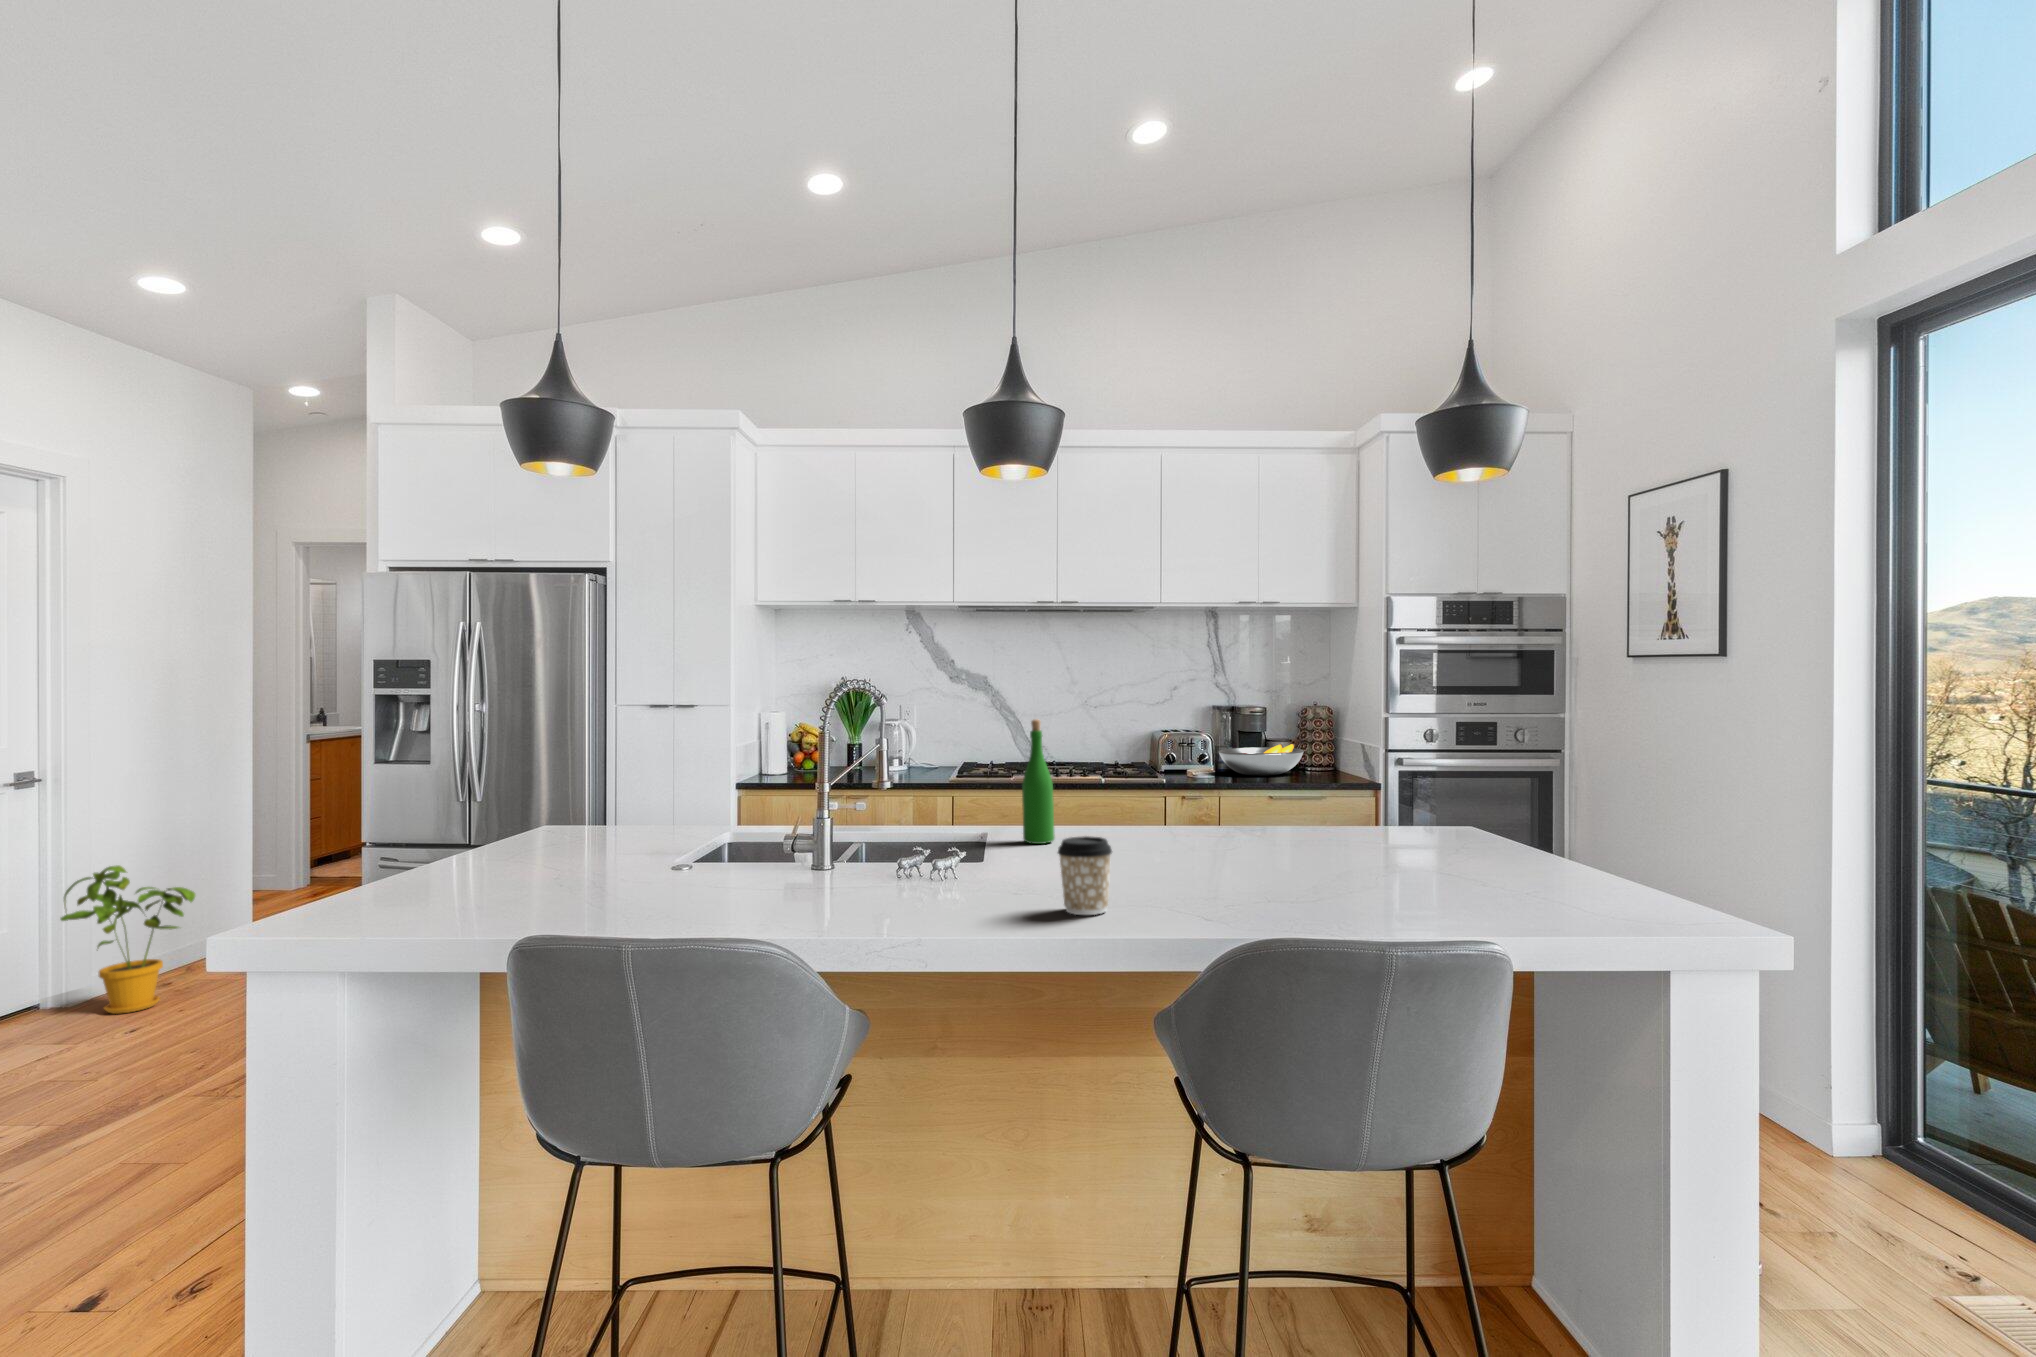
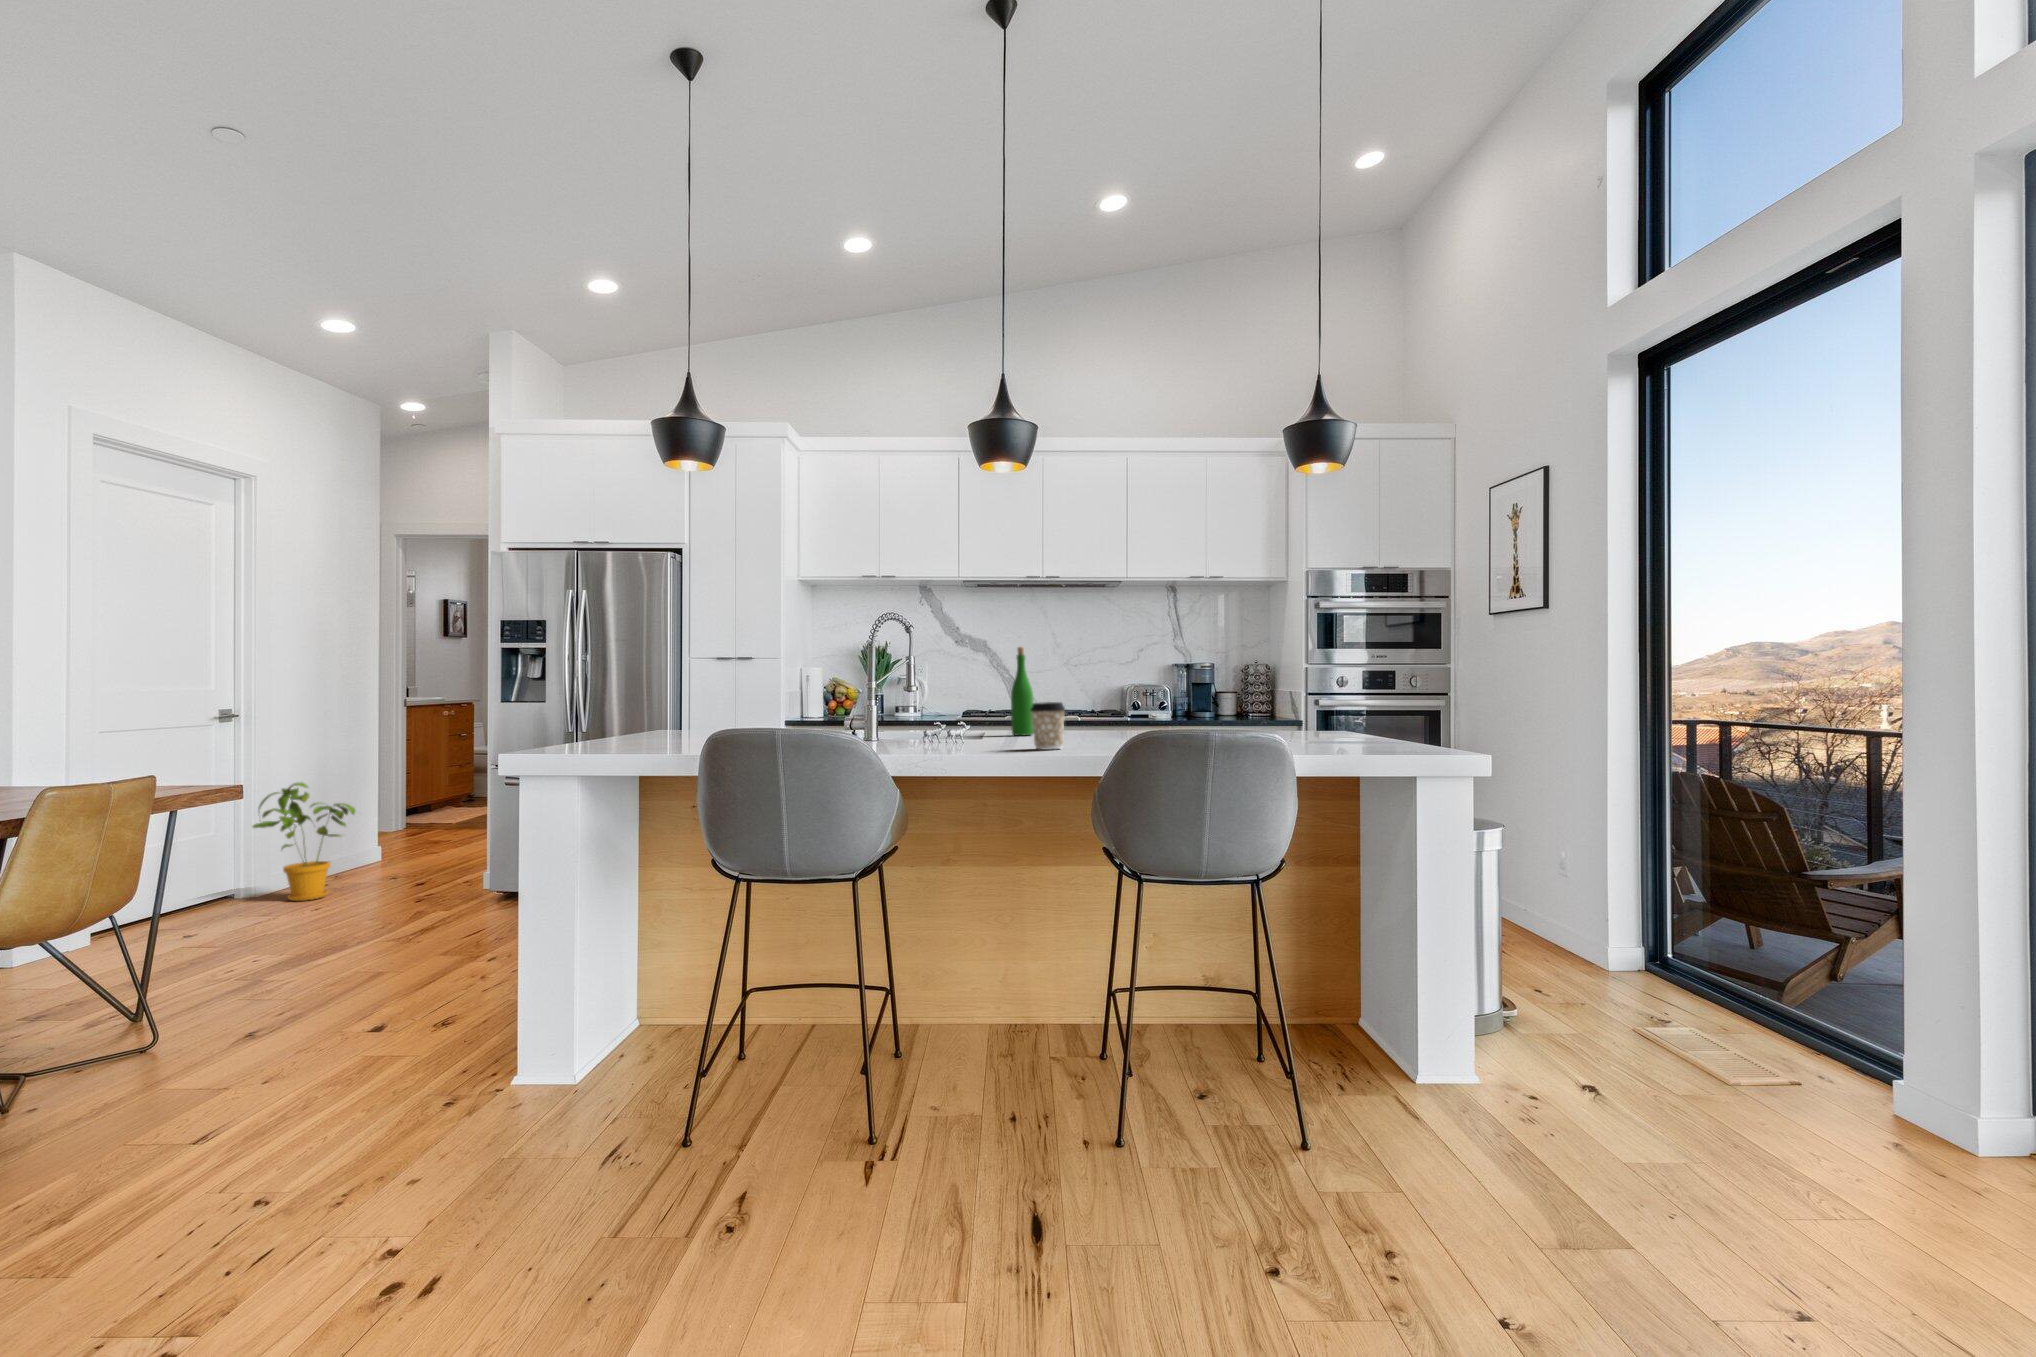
fruit bowl: present [1219,744,1304,776] -> none [1174,692,1243,717]

